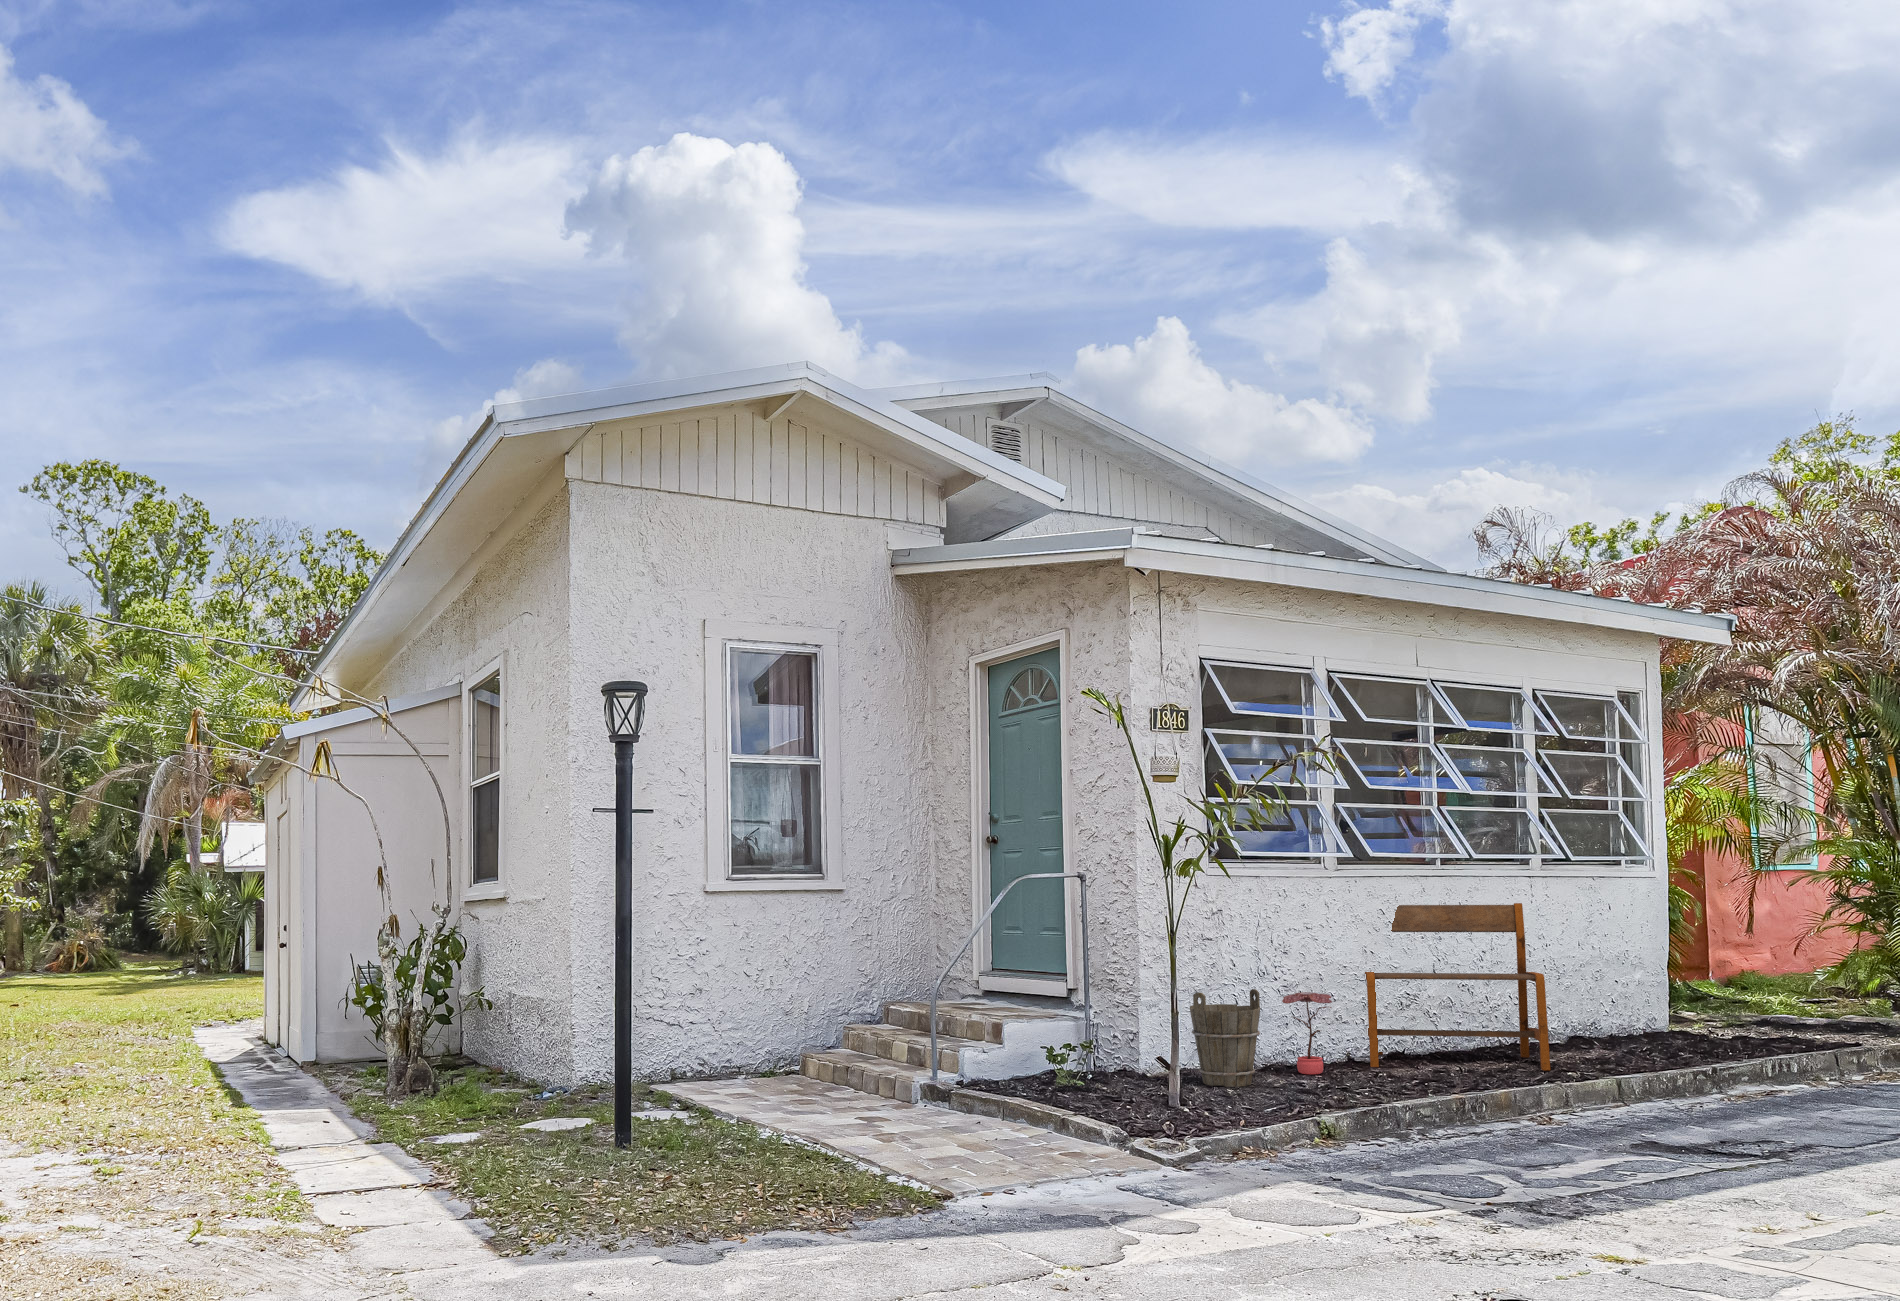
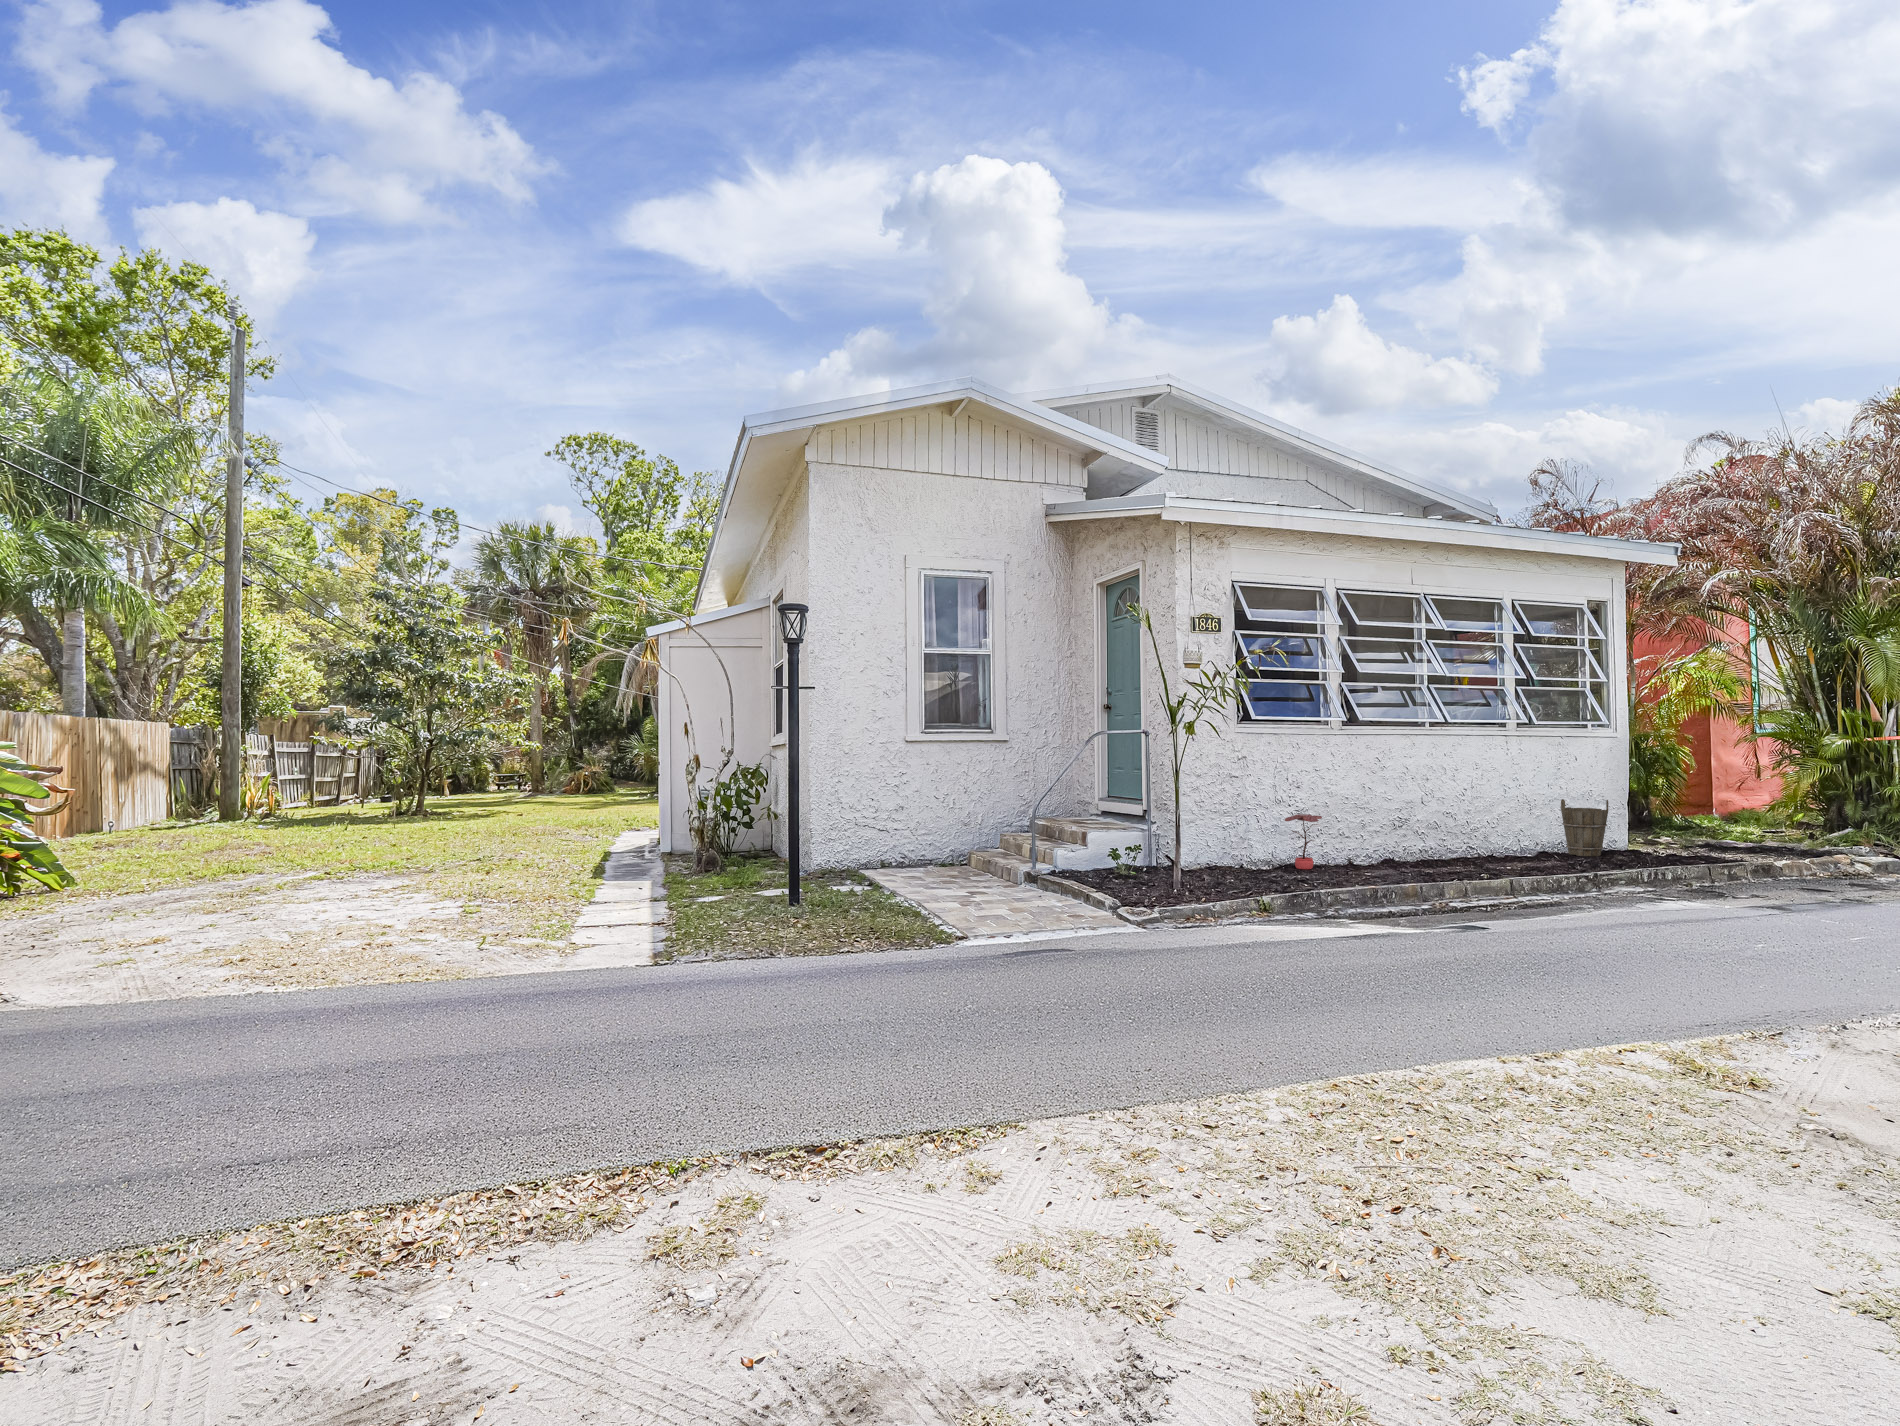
bench: present [1365,903,1550,1070] -> none [1354,754,1487,873]
bucket: present [1190,989,1260,1087] -> present [1561,799,1608,856]

